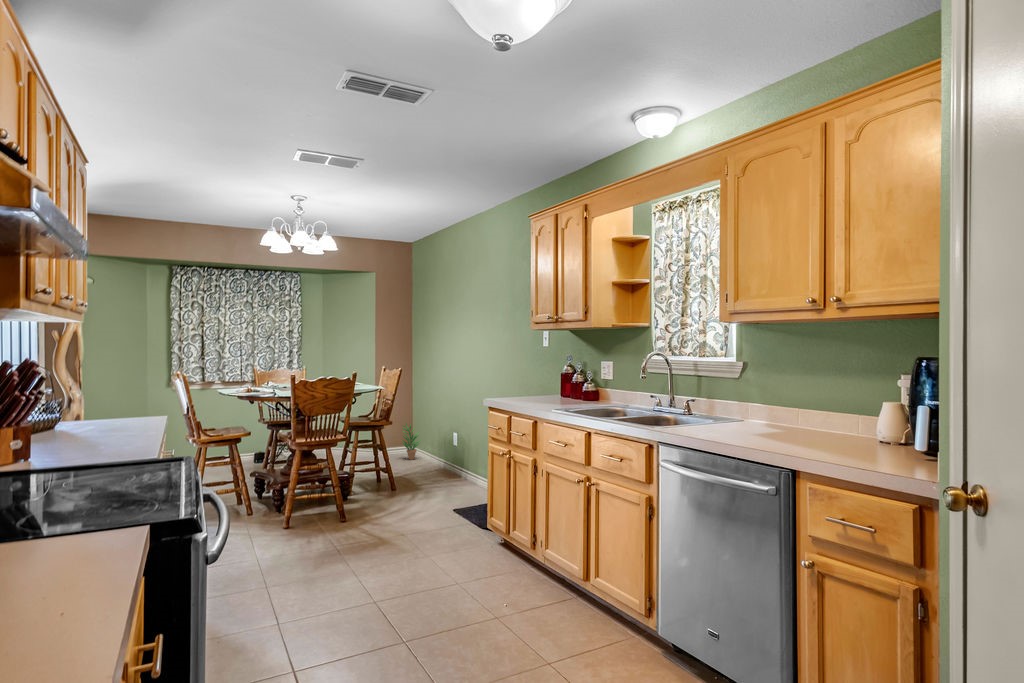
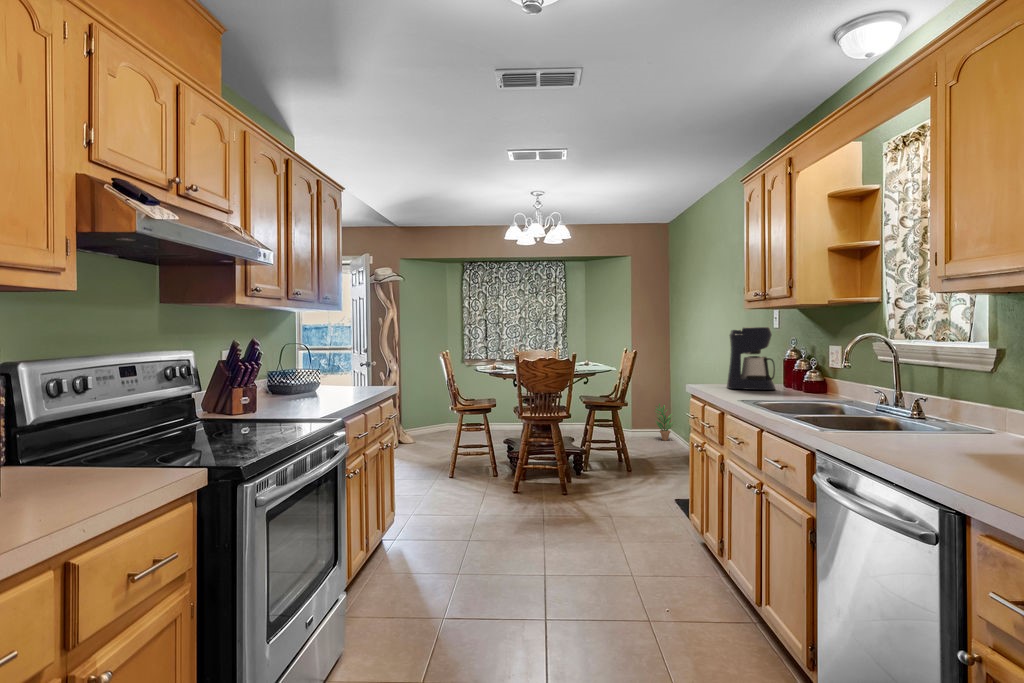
coffee maker: none [520,346,560,401] -> present [727,327,775,390]

